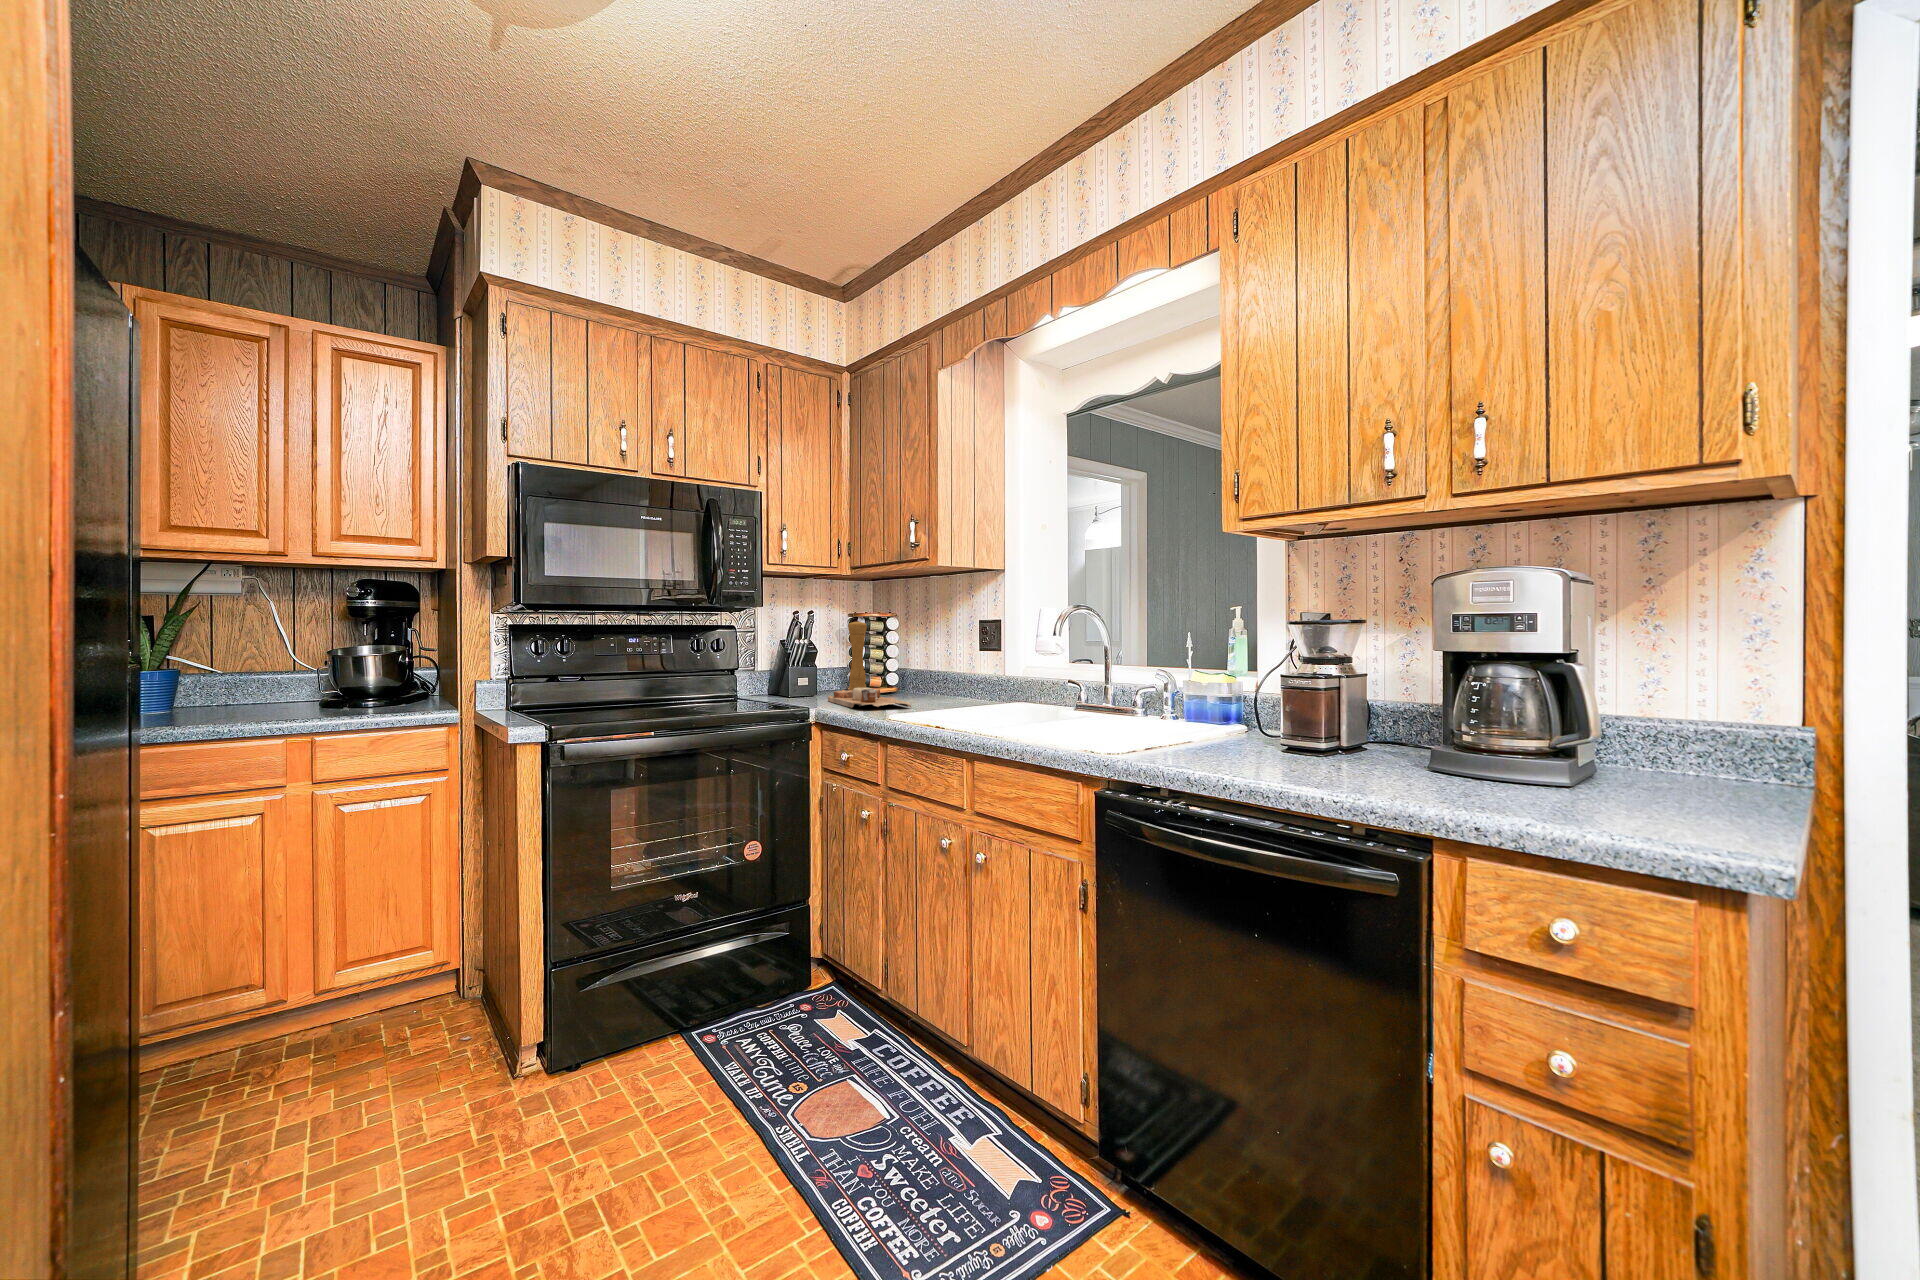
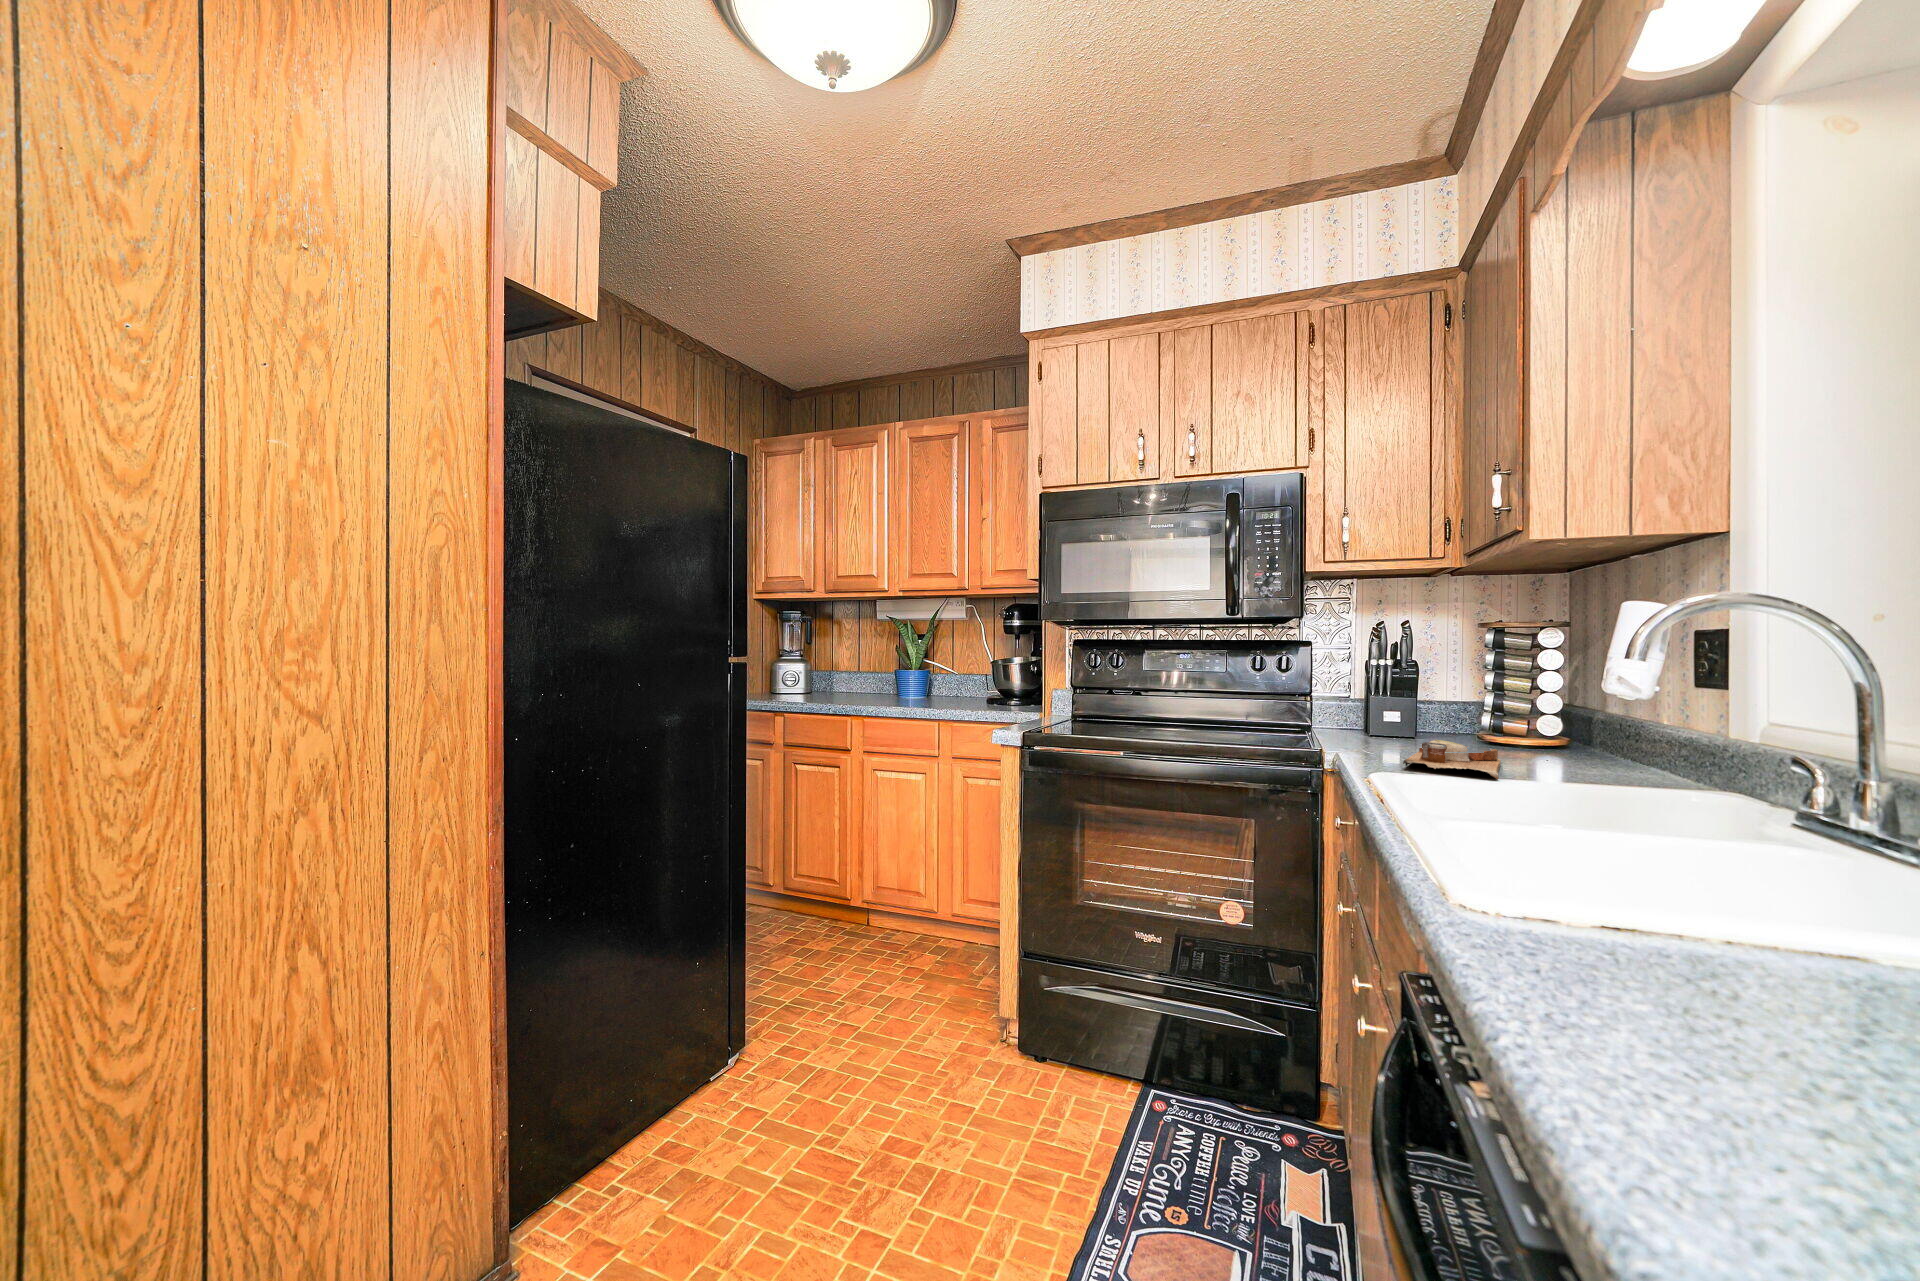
pepper mill: present [848,621,867,690] -> none [1498,652,1534,758]

